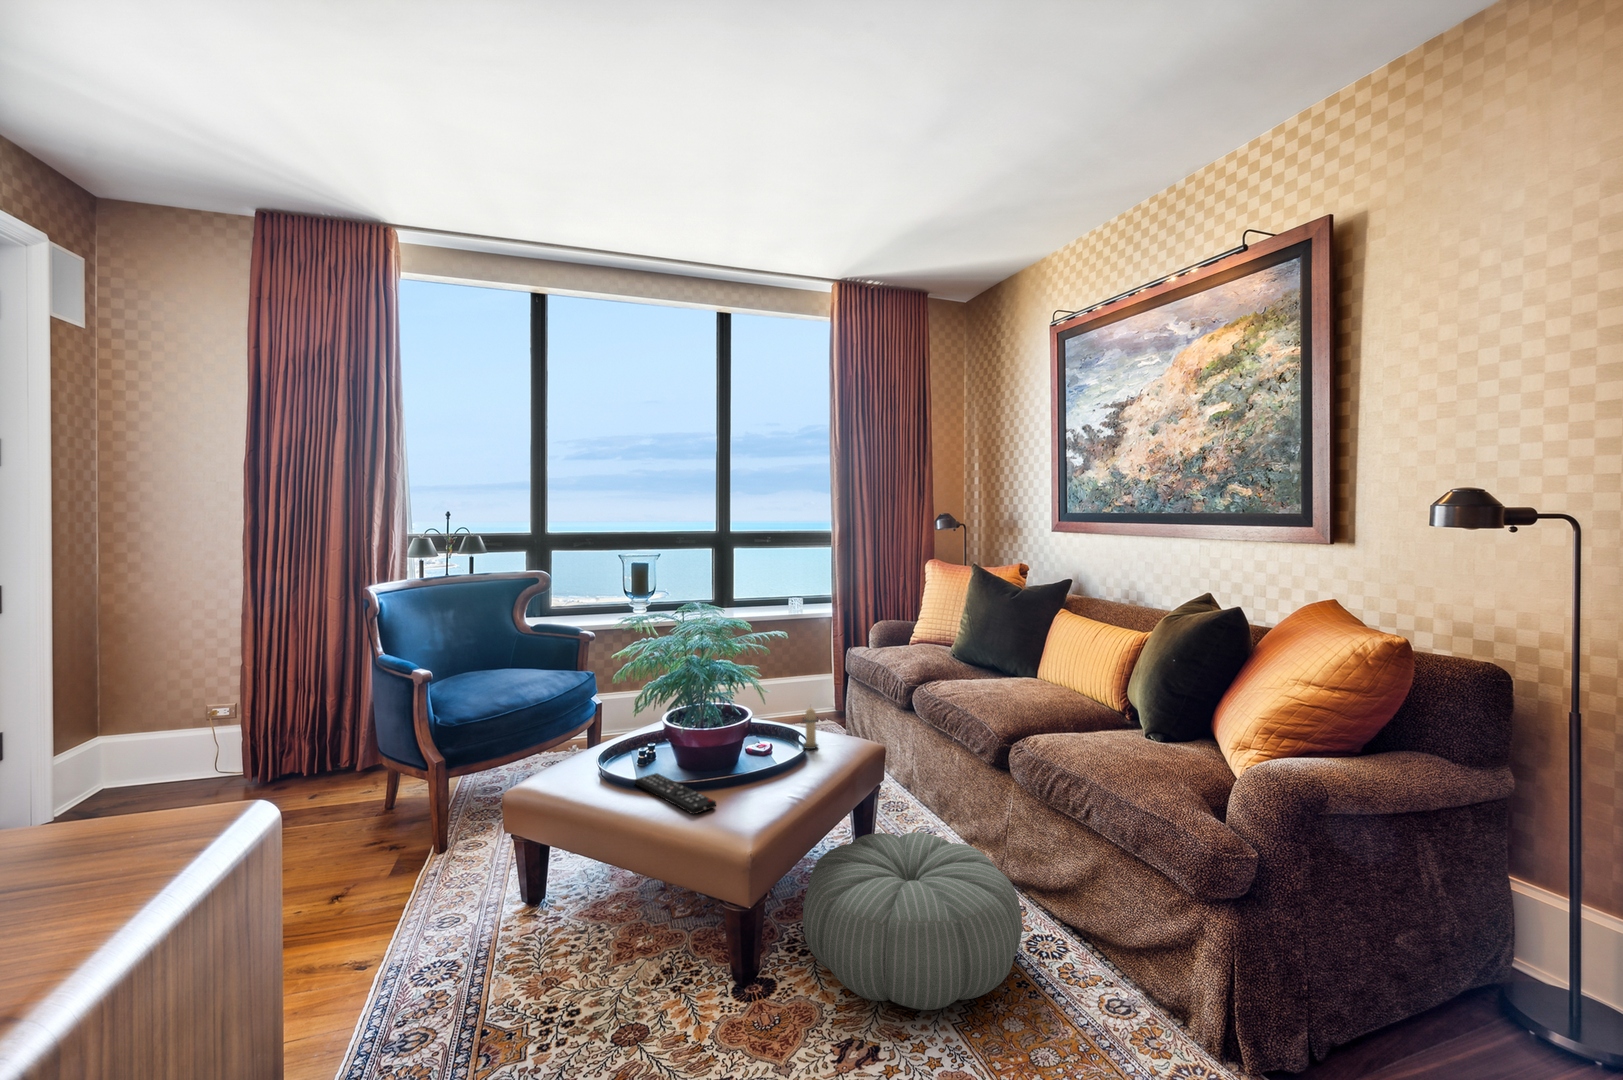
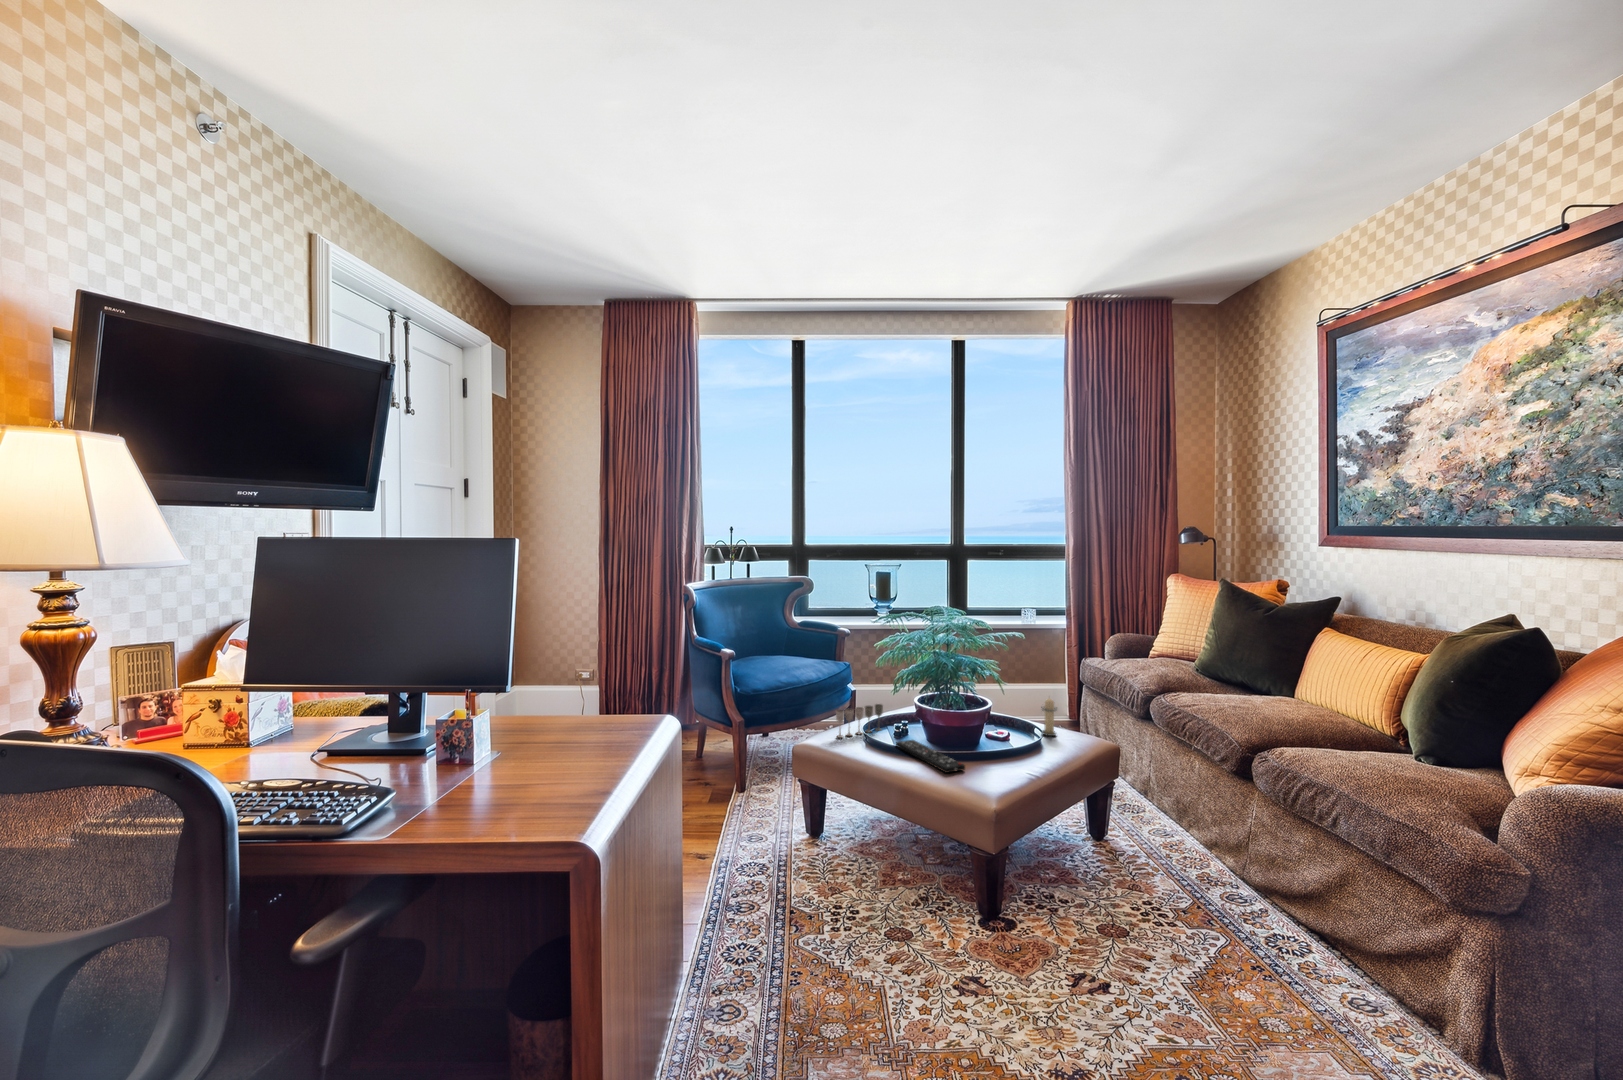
wine glass: none [560,733,622,781] -> present [836,704,883,738]
pouf: present [803,832,1022,1010] -> none [1041,816,1259,969]

